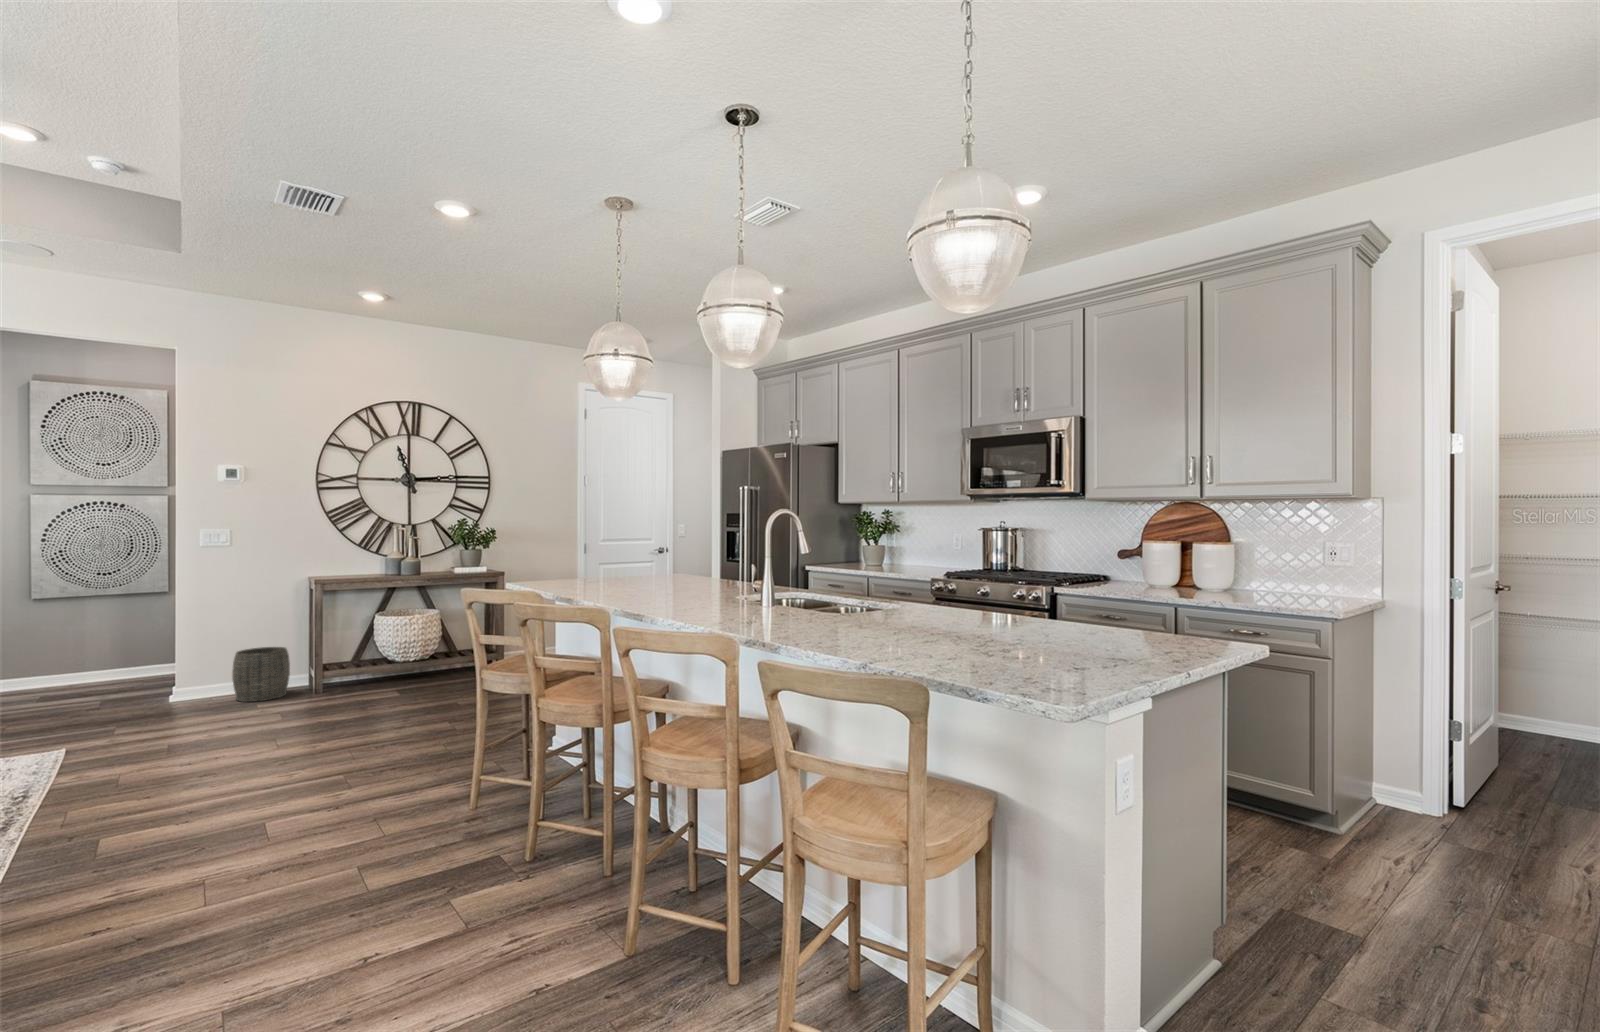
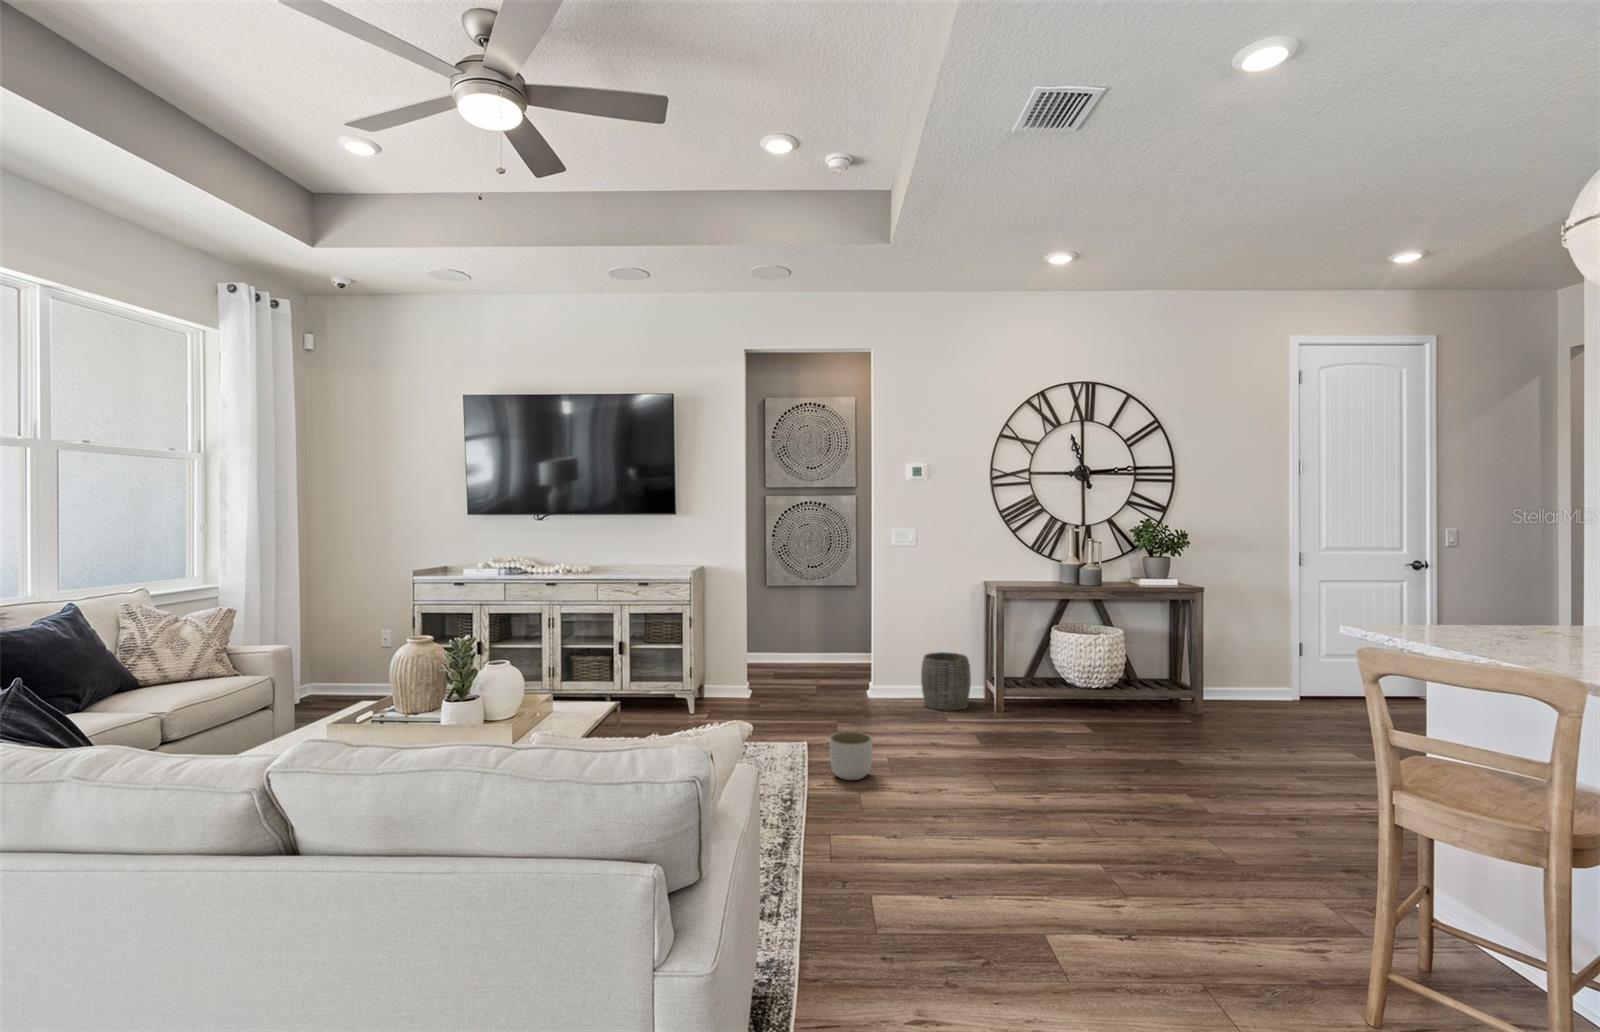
planter: none [83,724,140,772] -> present [830,731,872,780]

